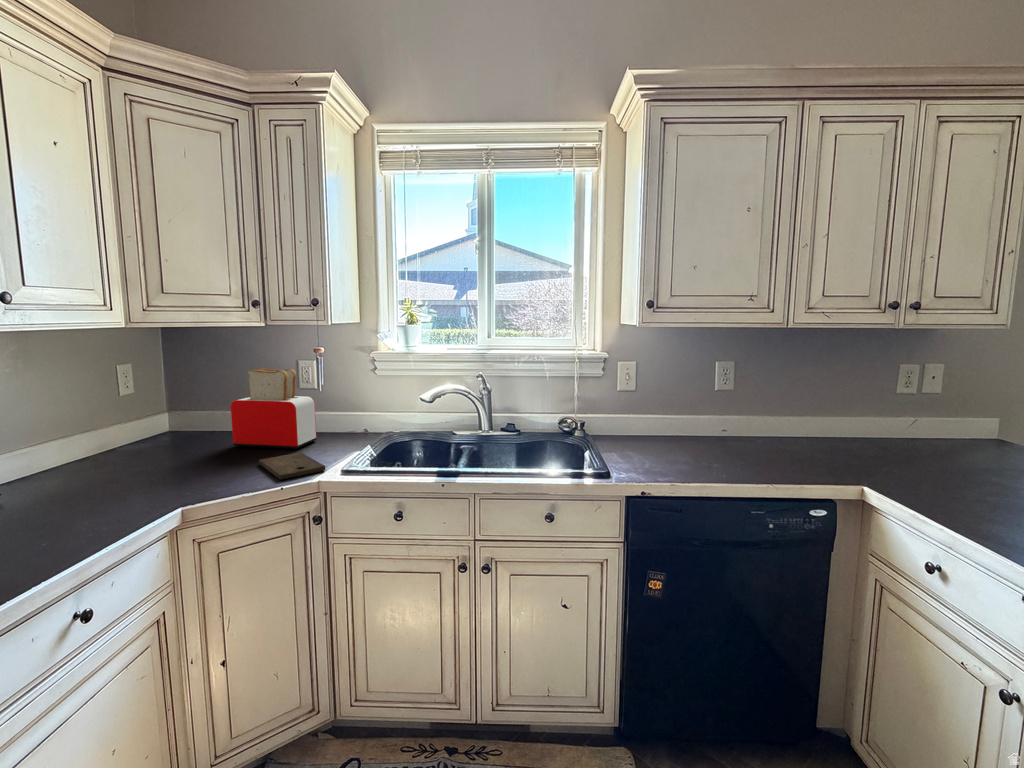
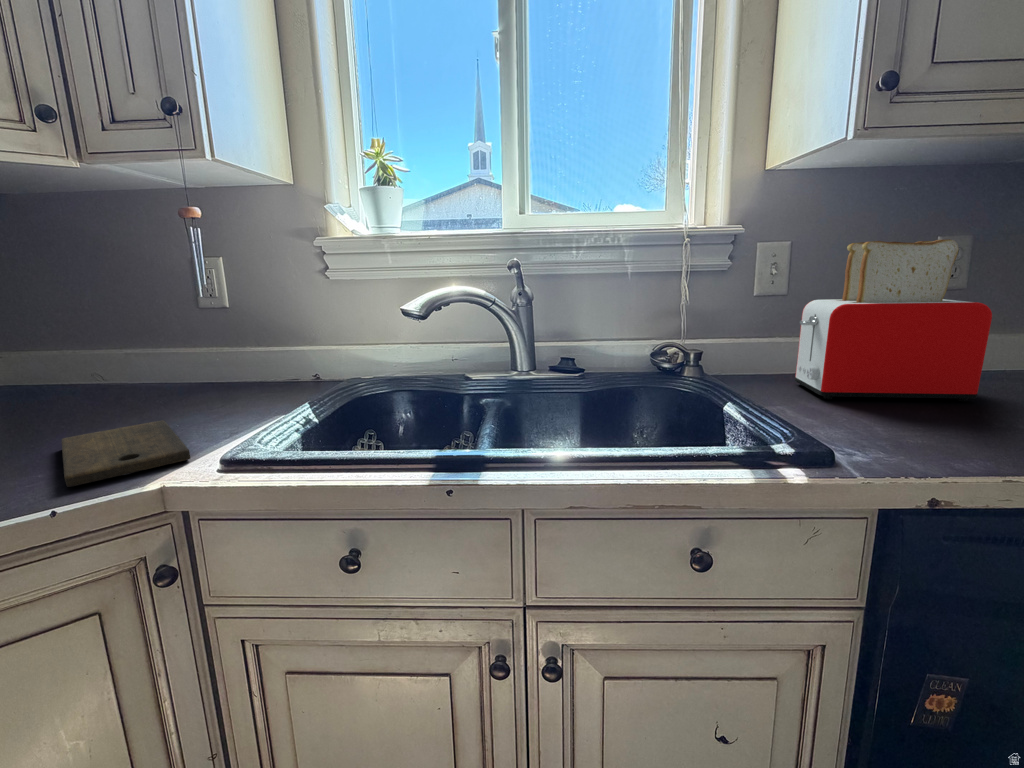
toaster: present [231,368,316,450] -> present [795,239,992,401]

